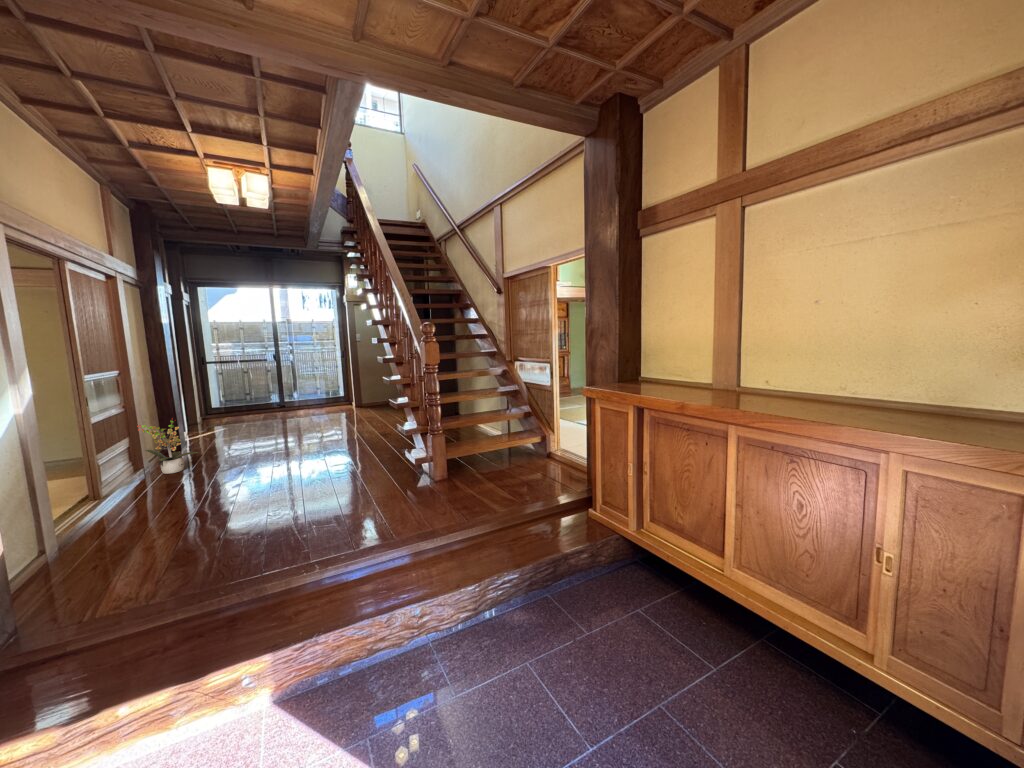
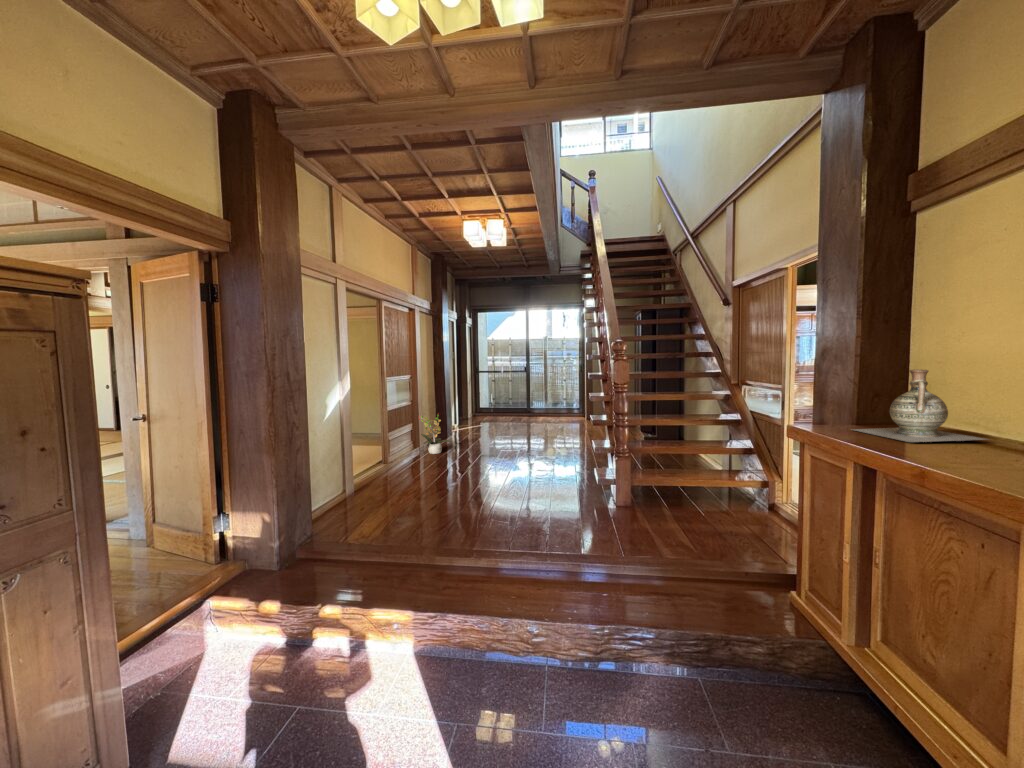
ceramic jug: none [623,345,690,391] -> present [853,369,987,442]

